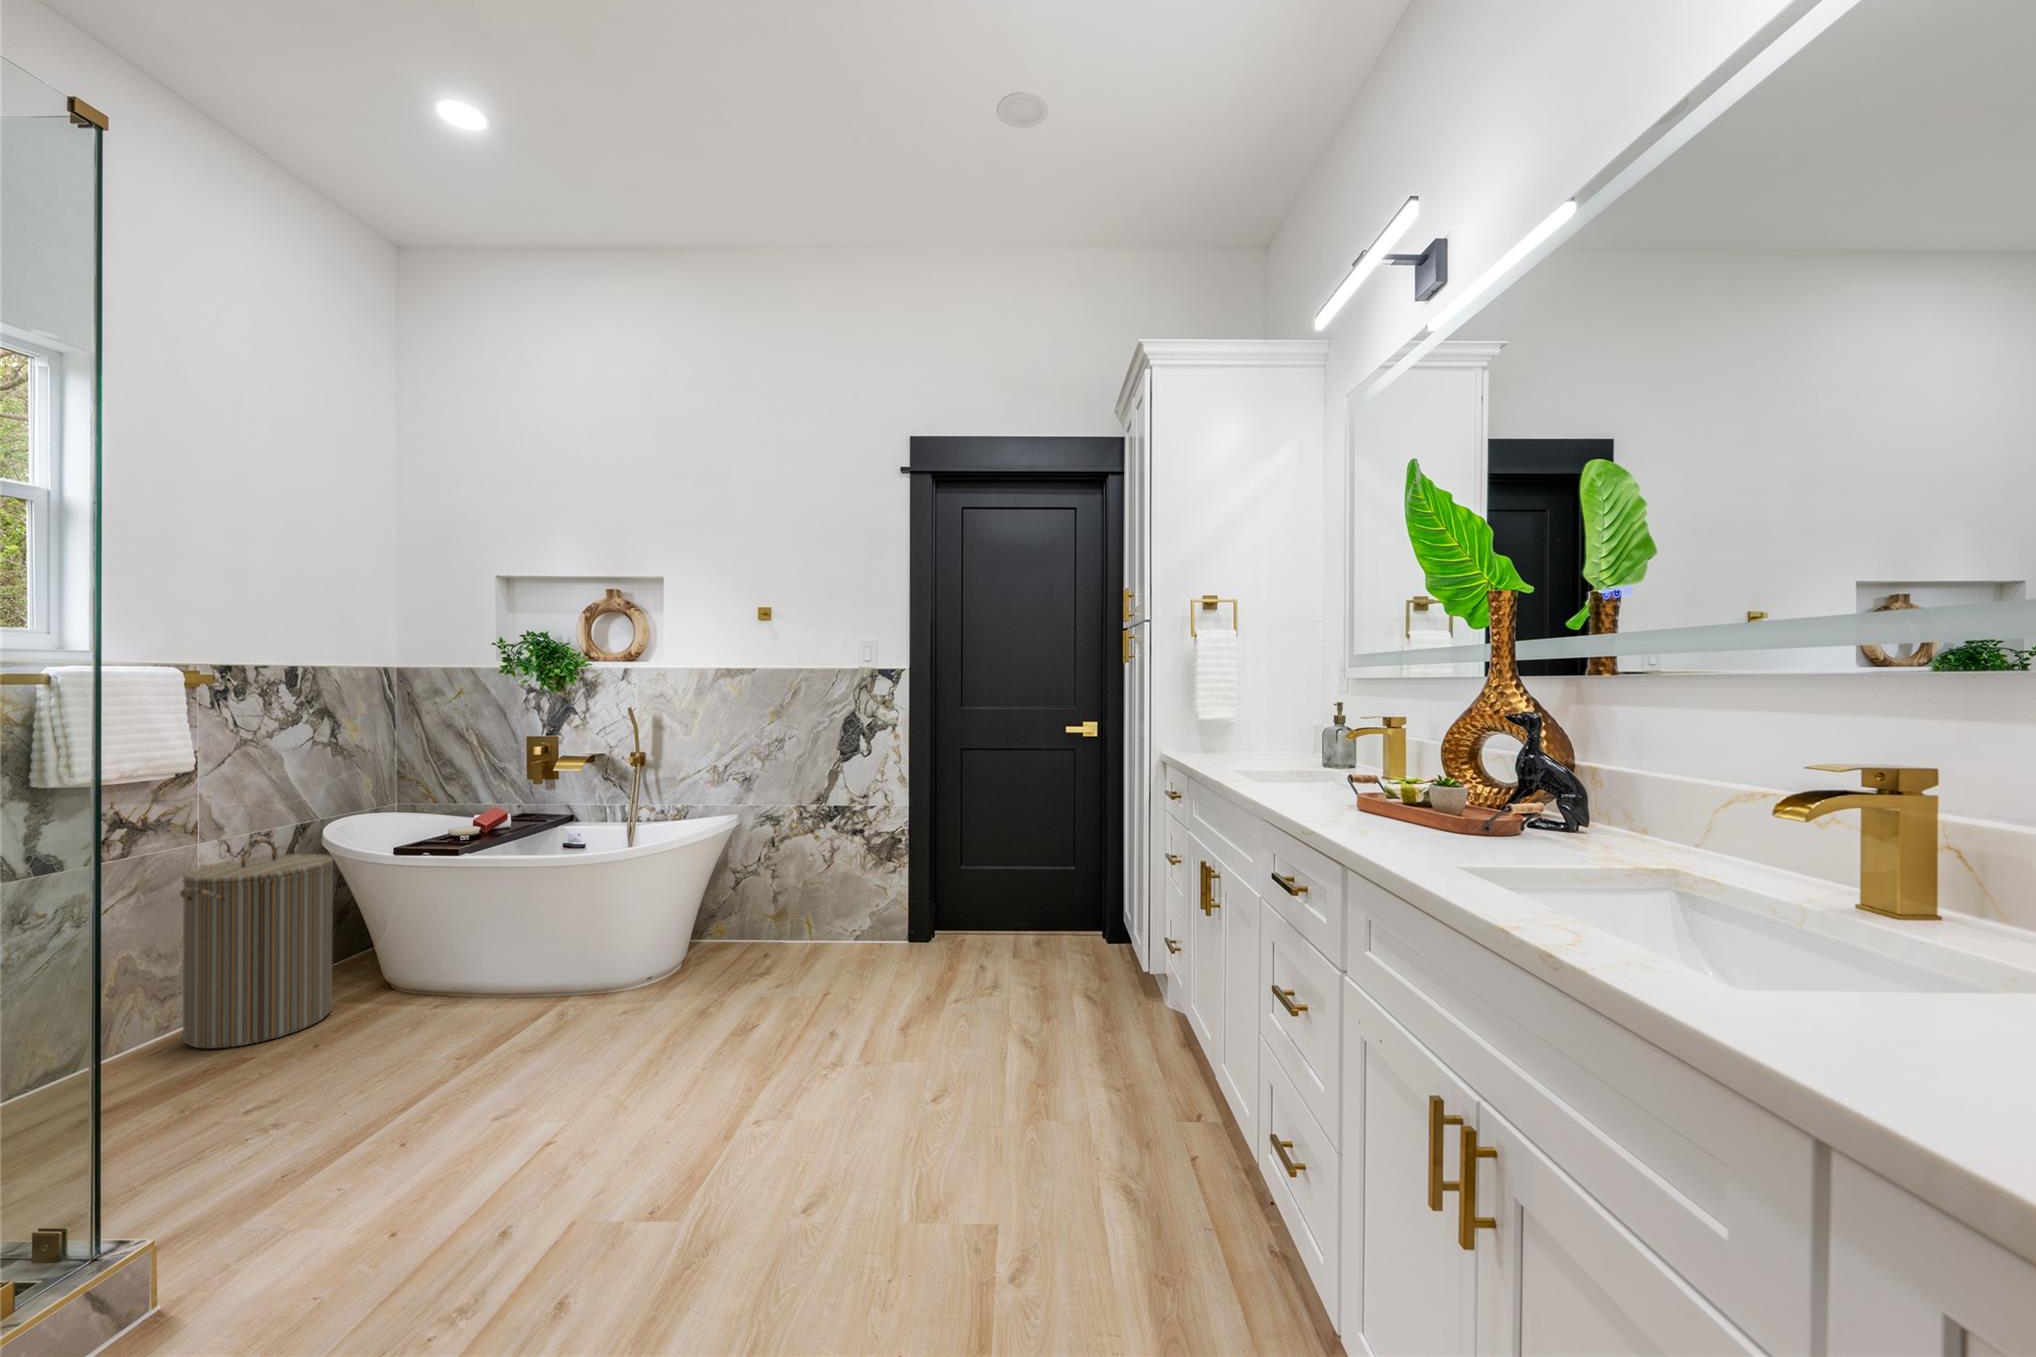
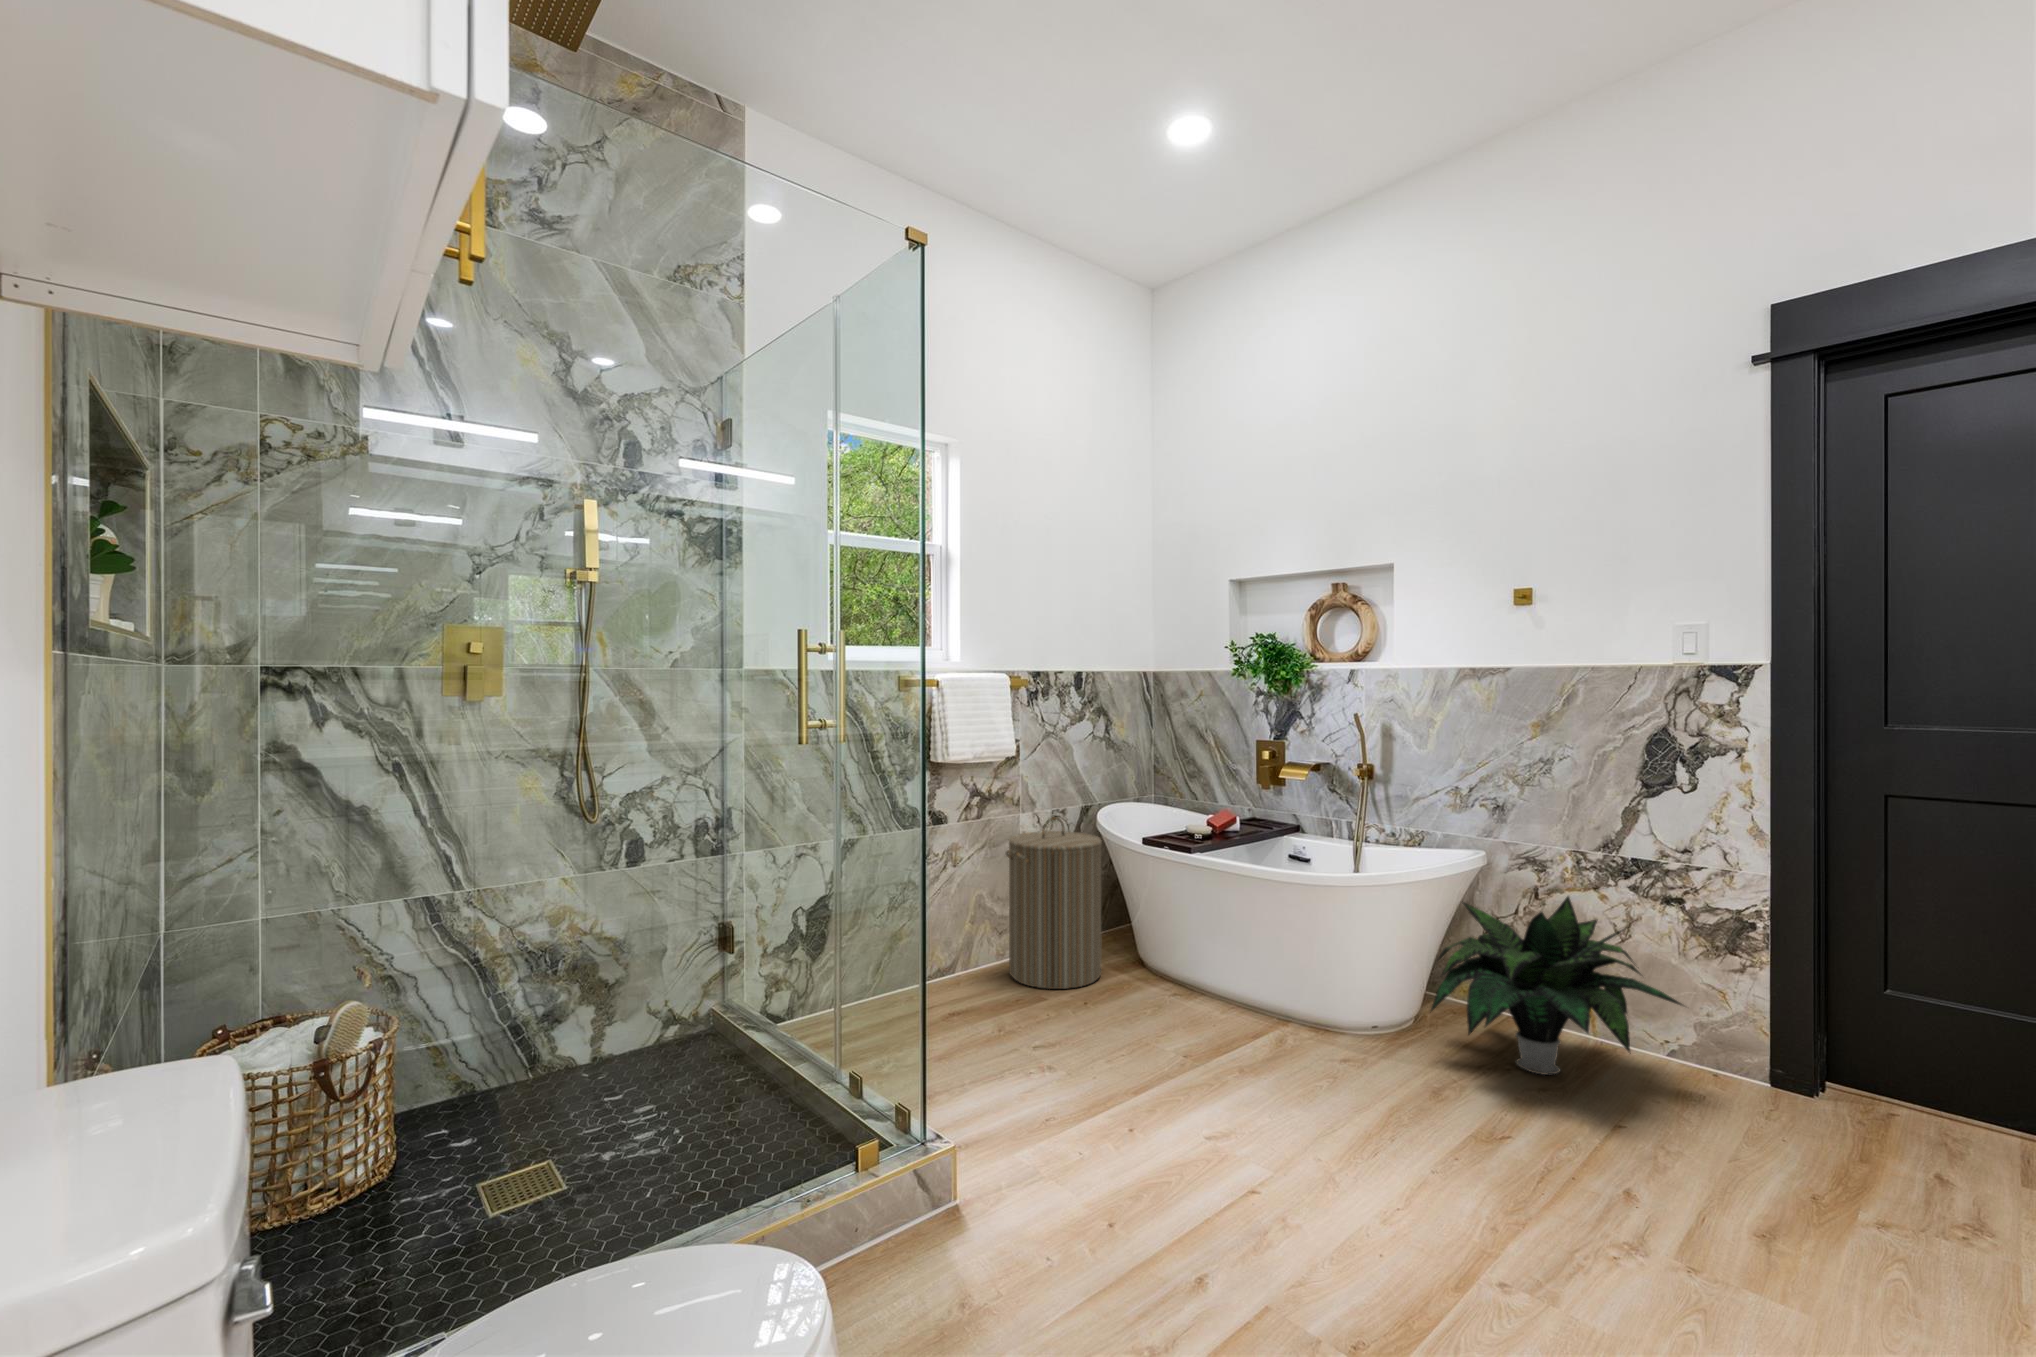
potted plant: none [696,838,871,977] -> present [1431,896,1683,1075]

